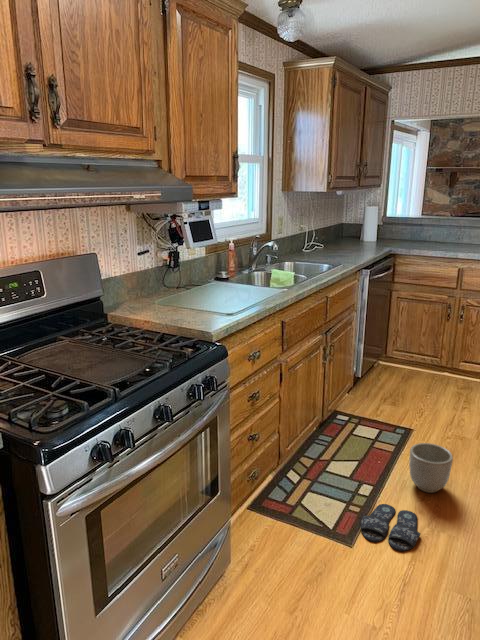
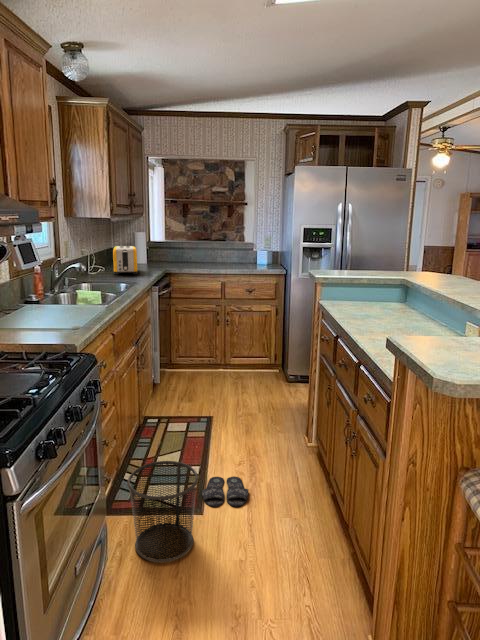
toaster: none [328,222,358,254] -> present [113,246,137,274]
planter: present [409,443,453,493] -> none [224,420,256,460]
waste bin: none [260,472,340,588] -> present [127,461,198,562]

